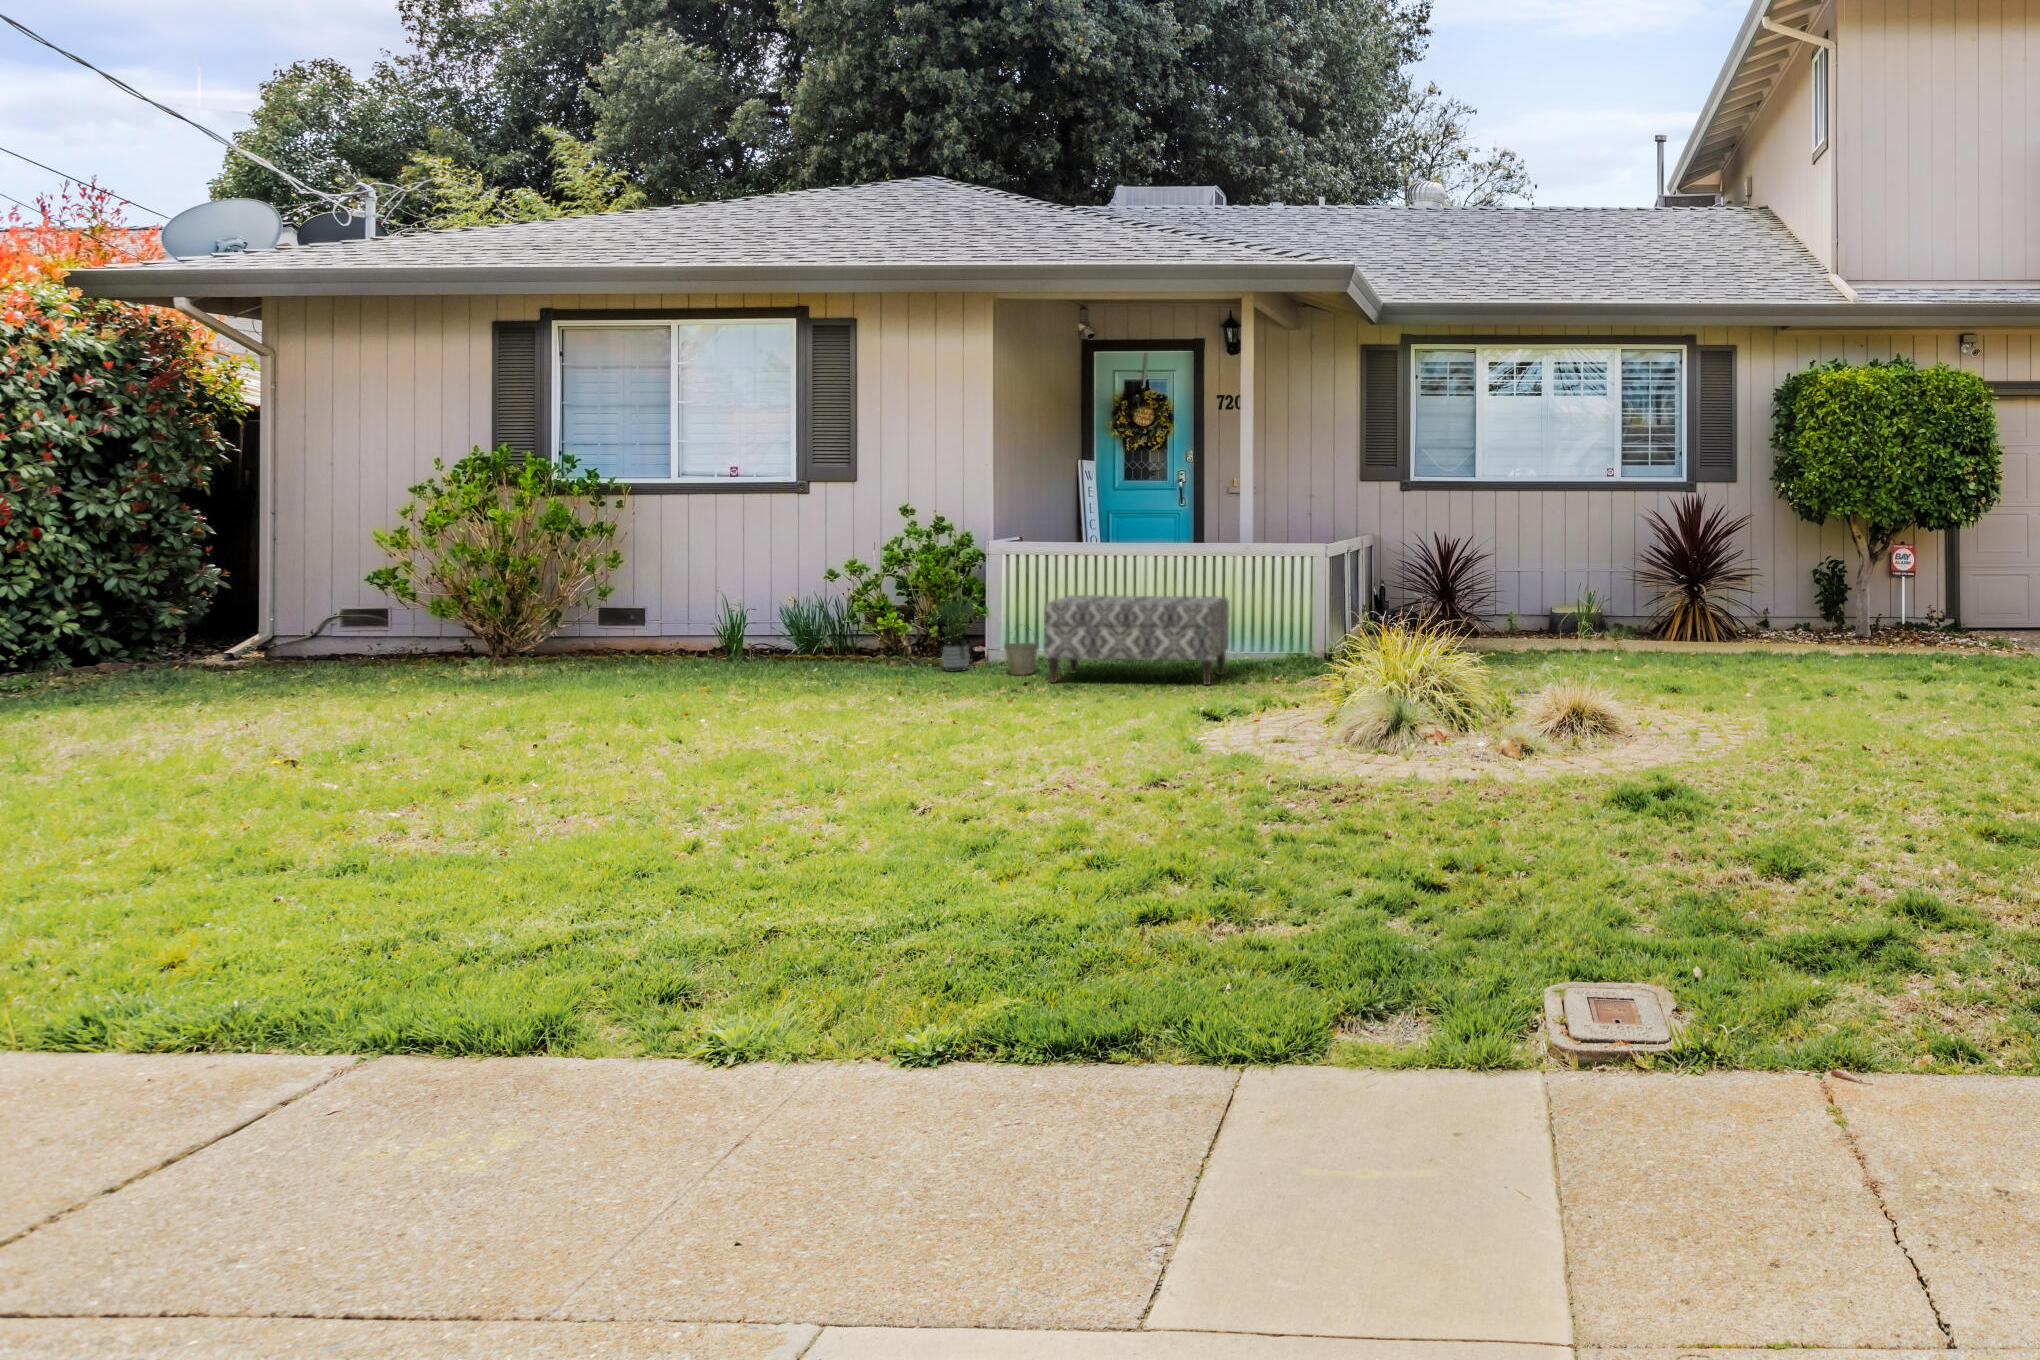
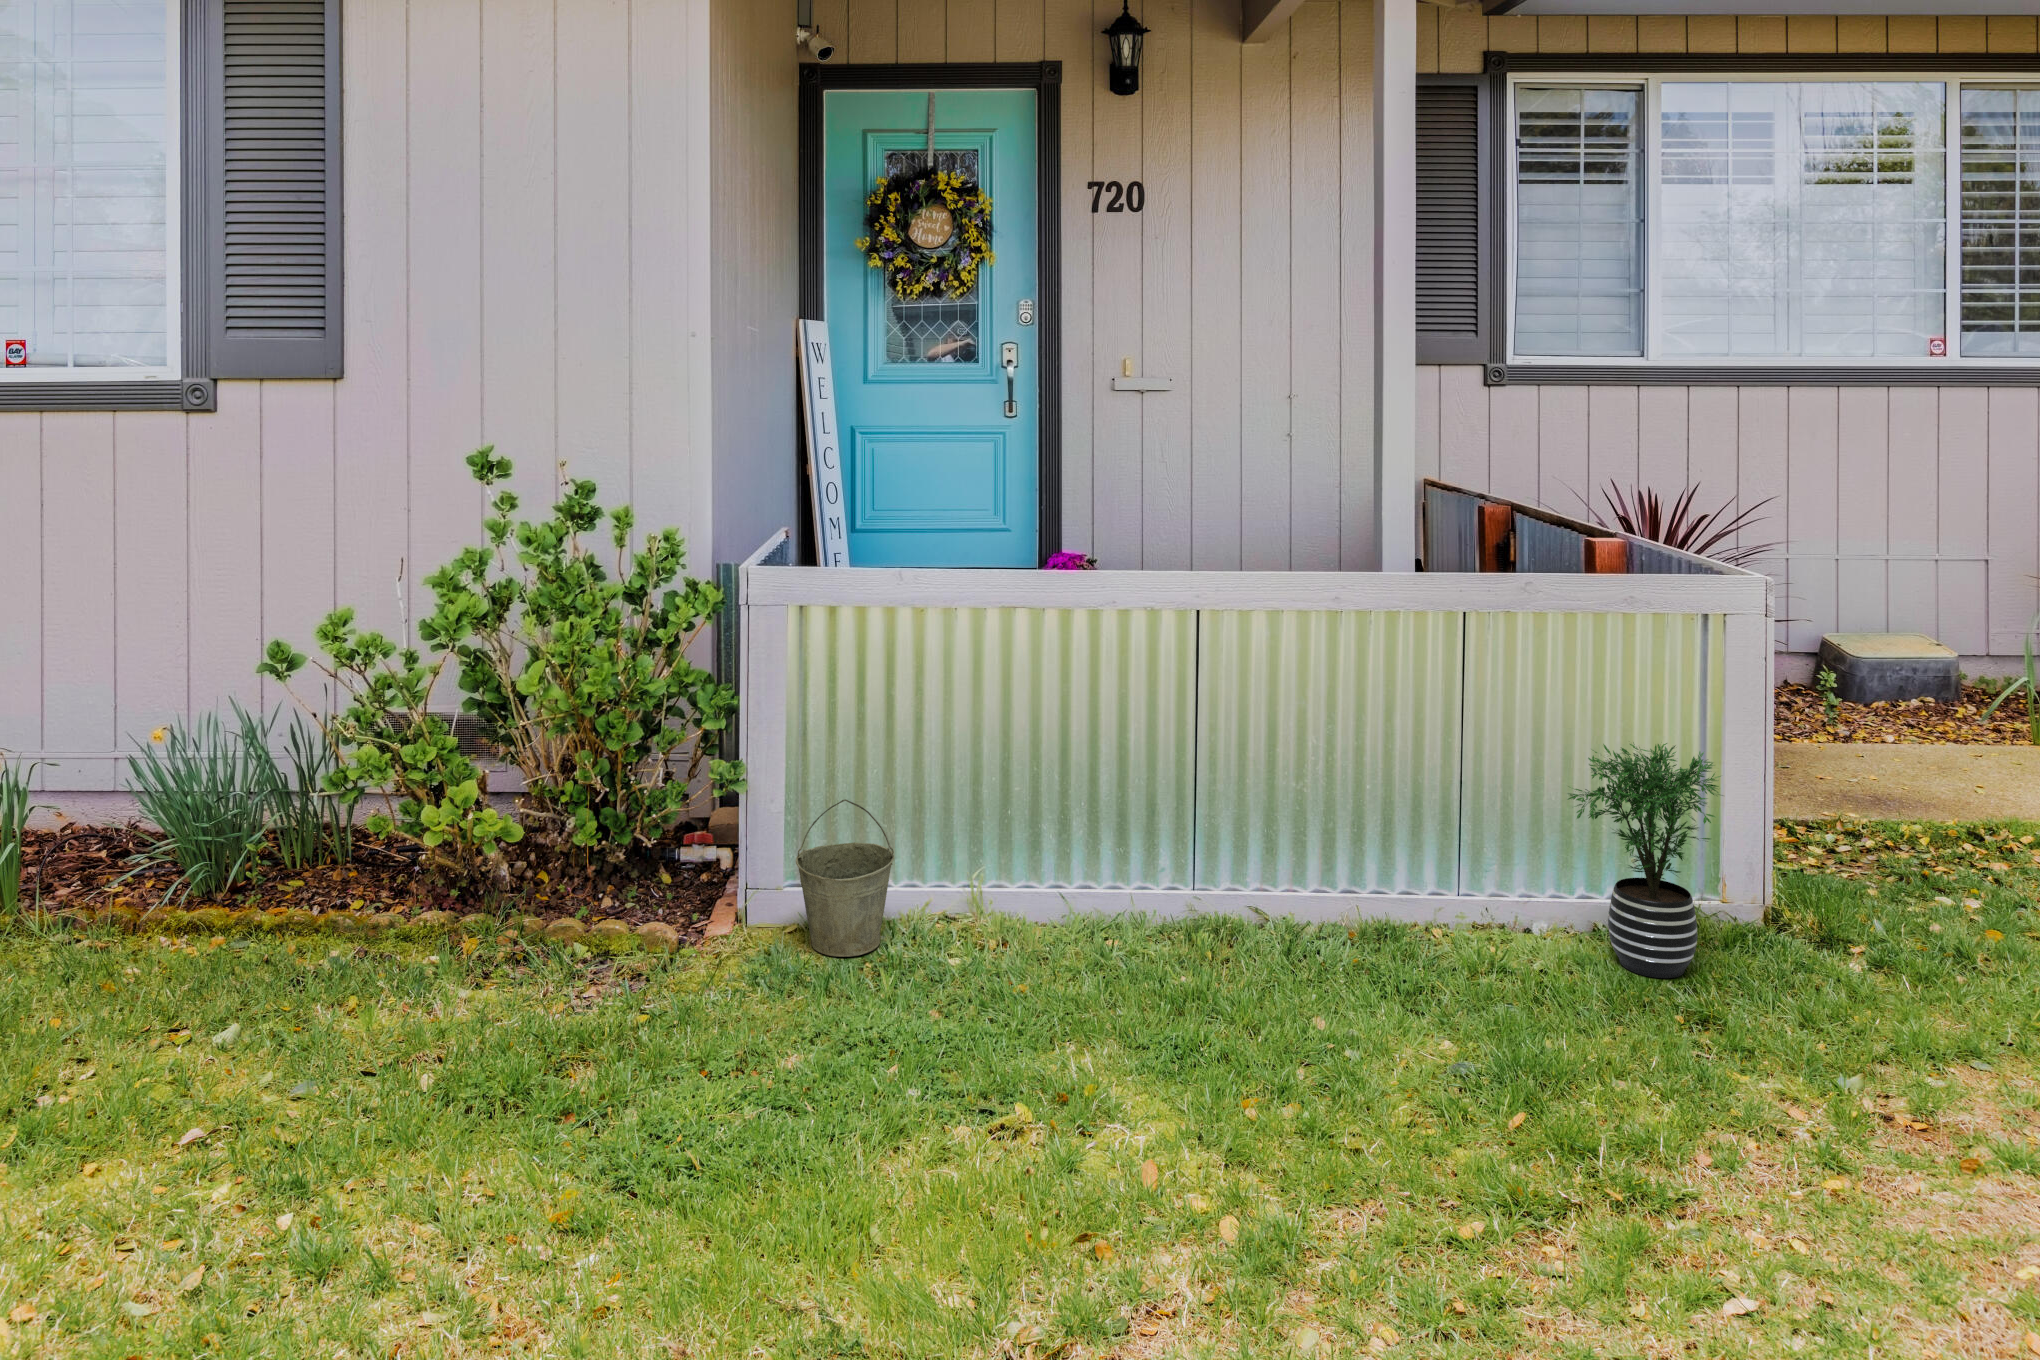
bench: present [1044,595,1229,685] -> none [967,705,1516,1023]
potted plant: present [929,599,973,672] -> present [1568,743,1723,978]

